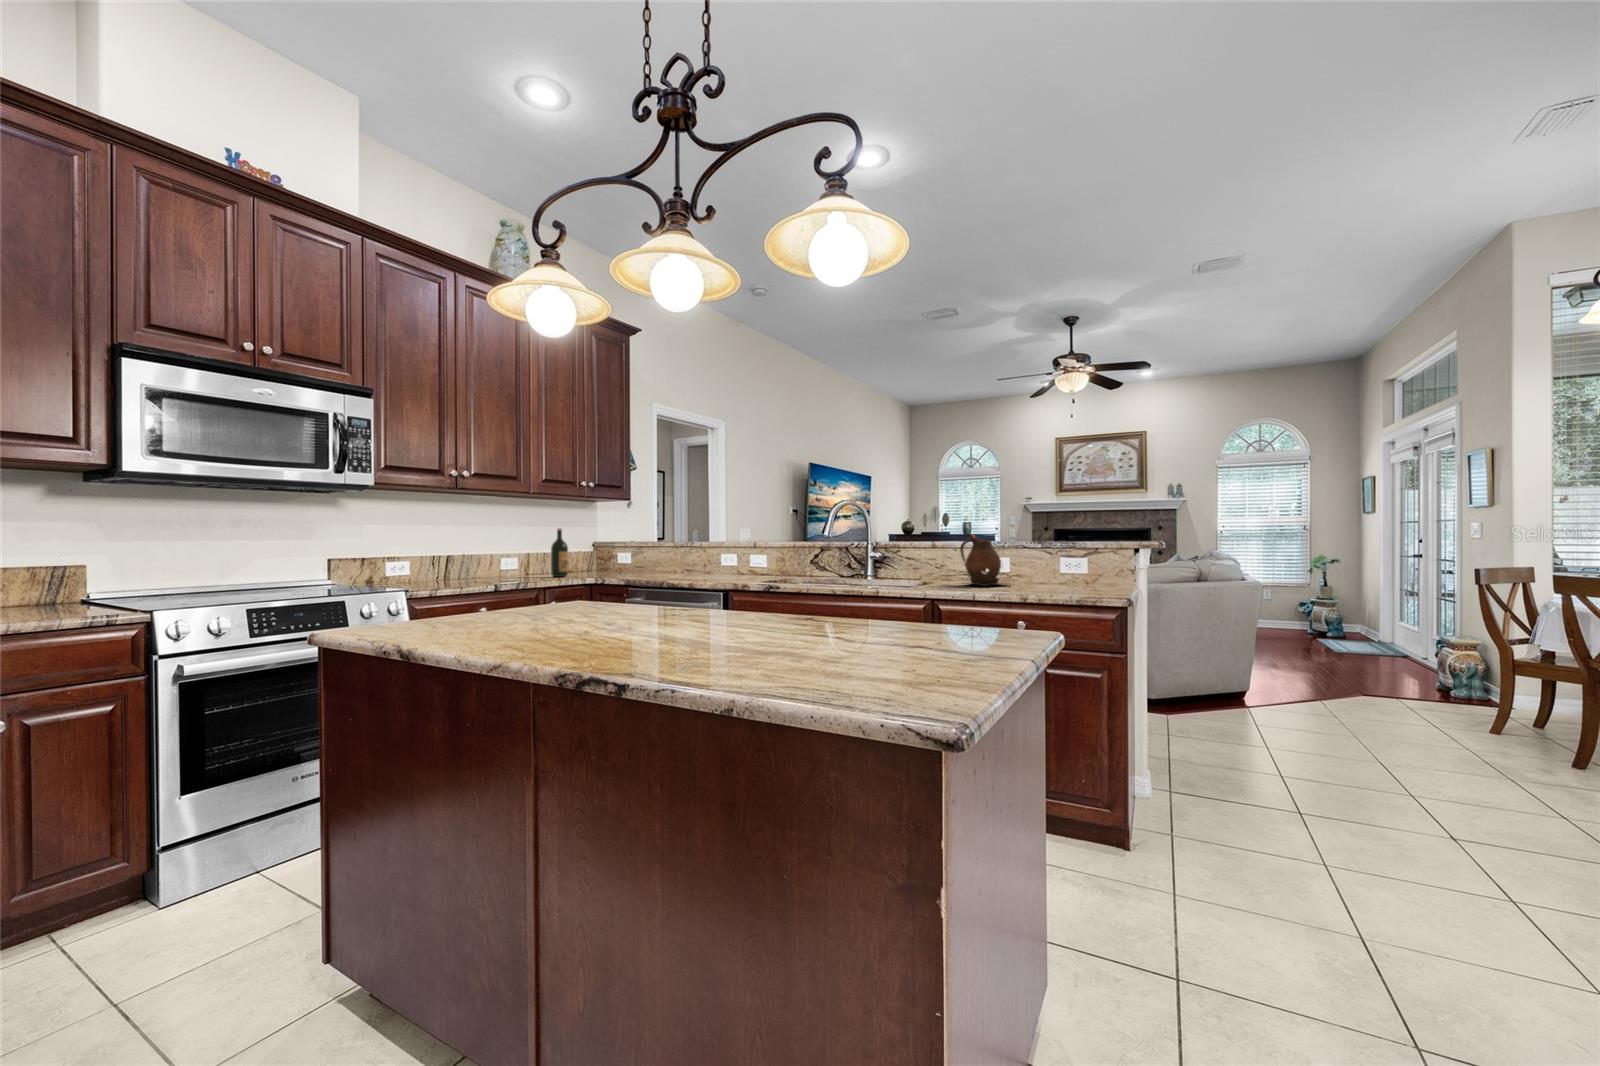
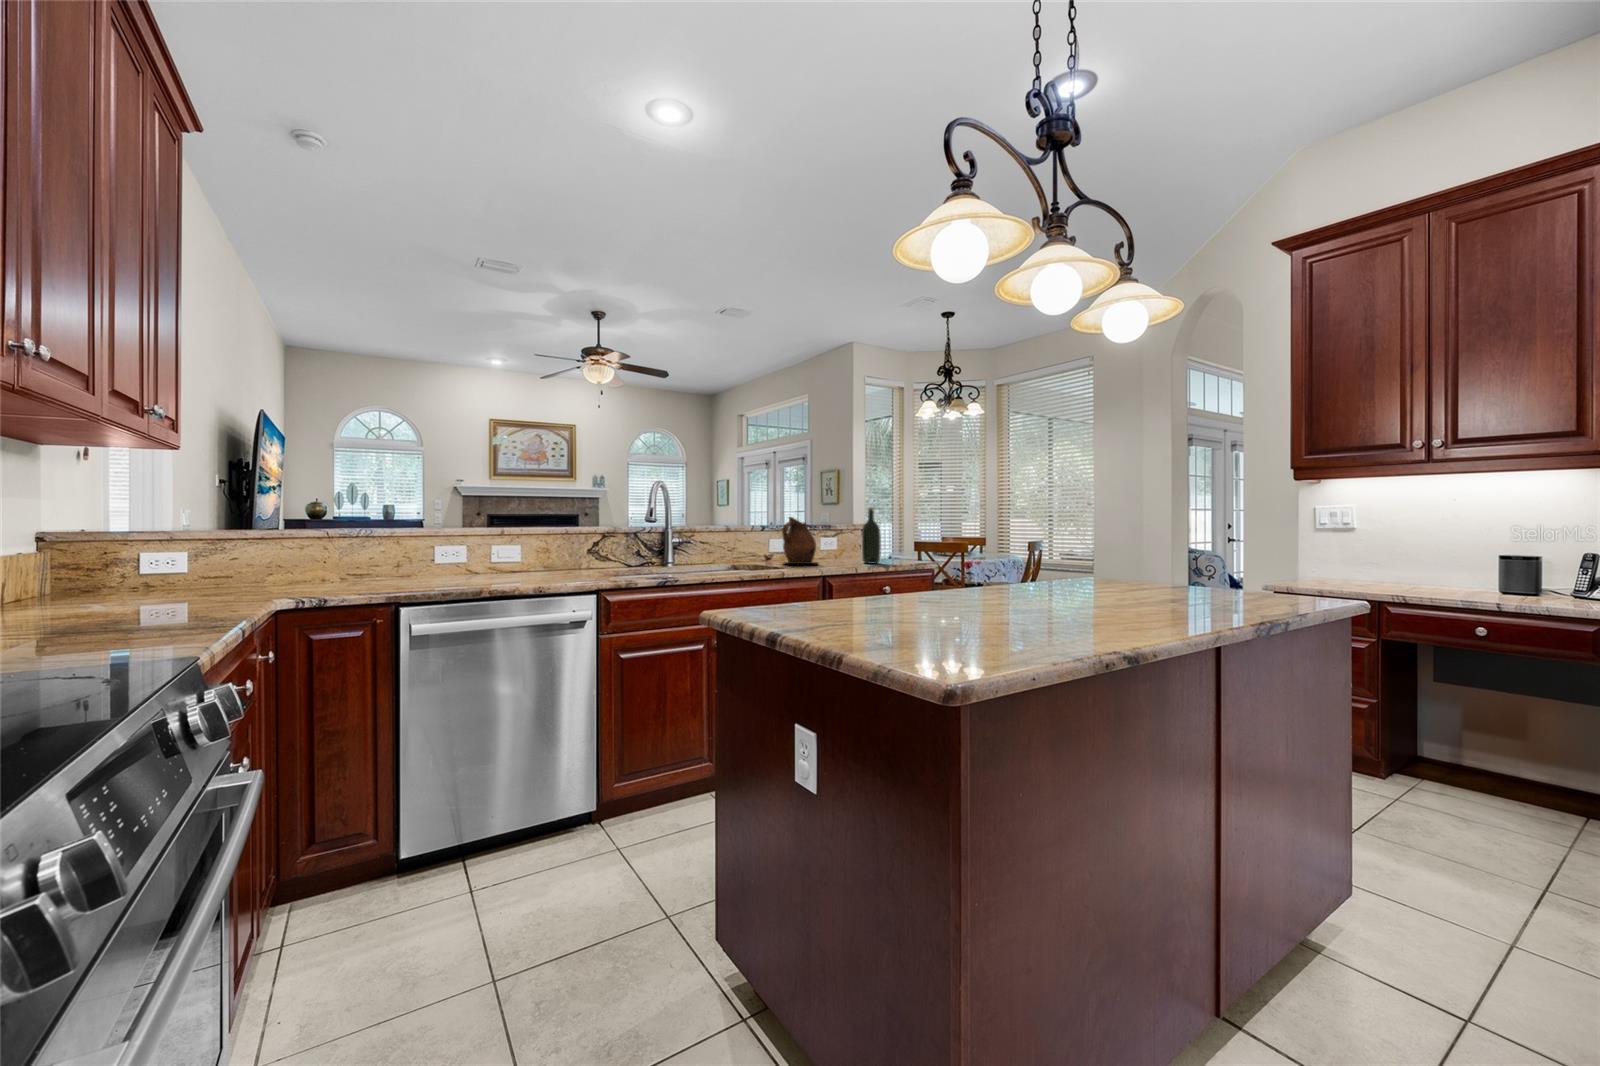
wine bottle: present [551,528,568,577] -> present [862,508,881,563]

